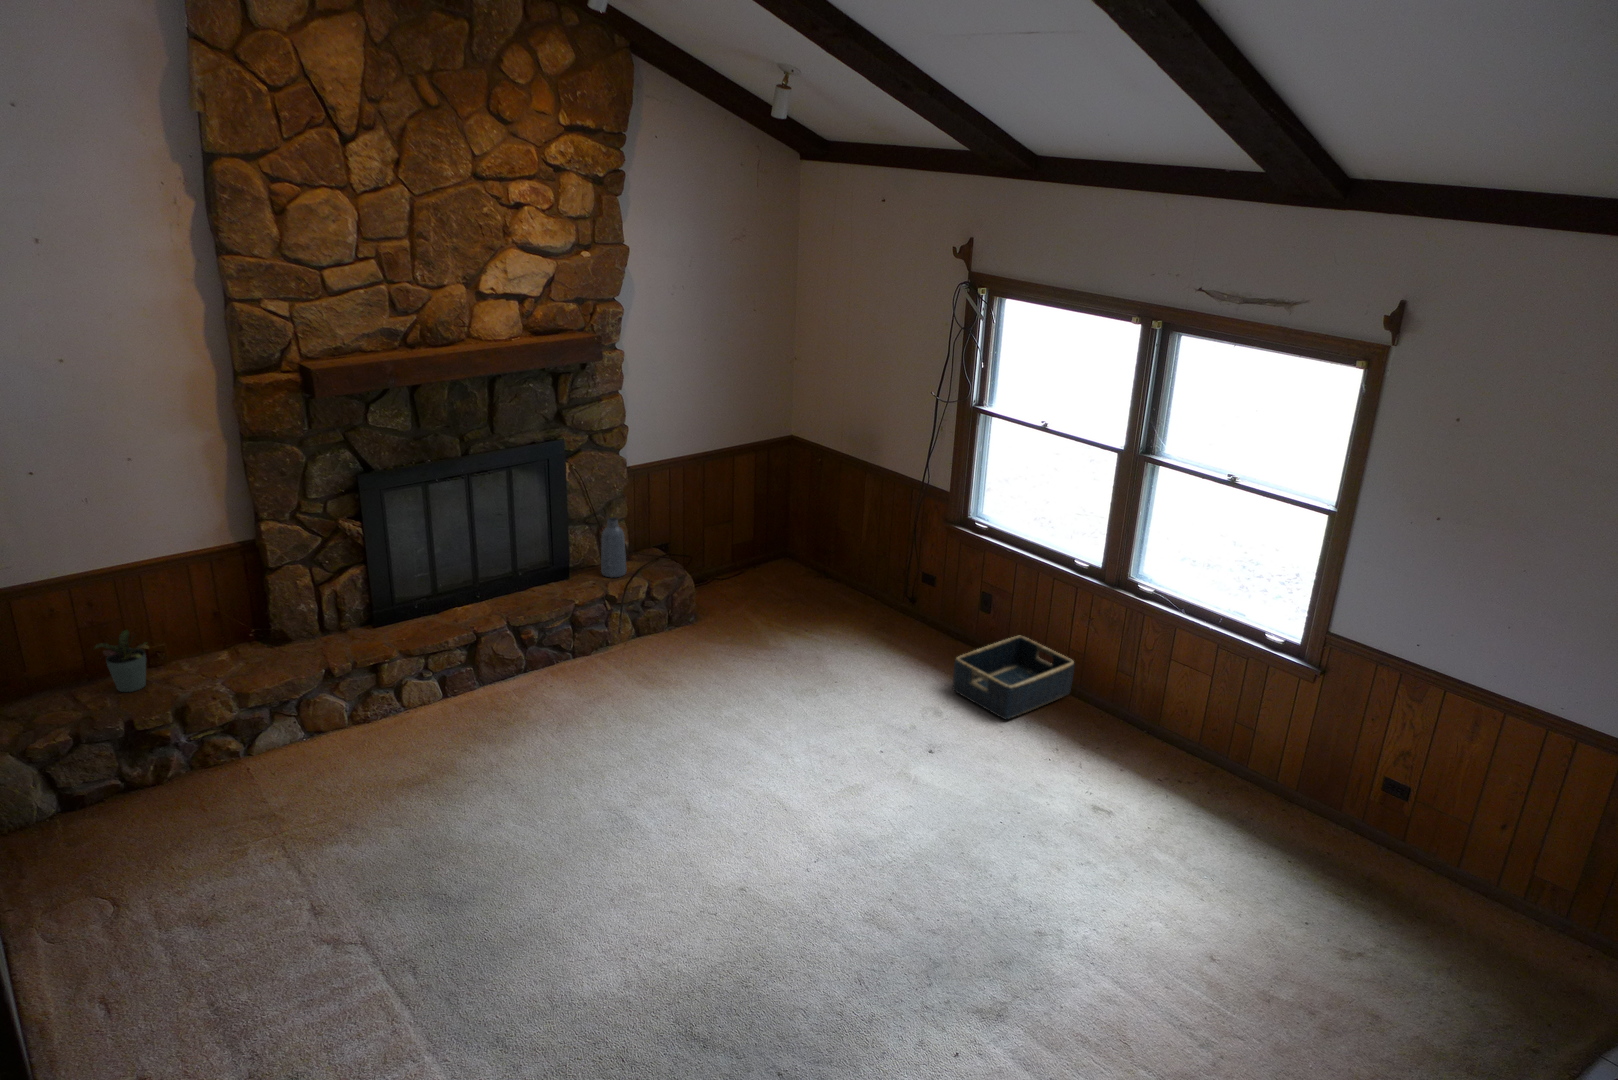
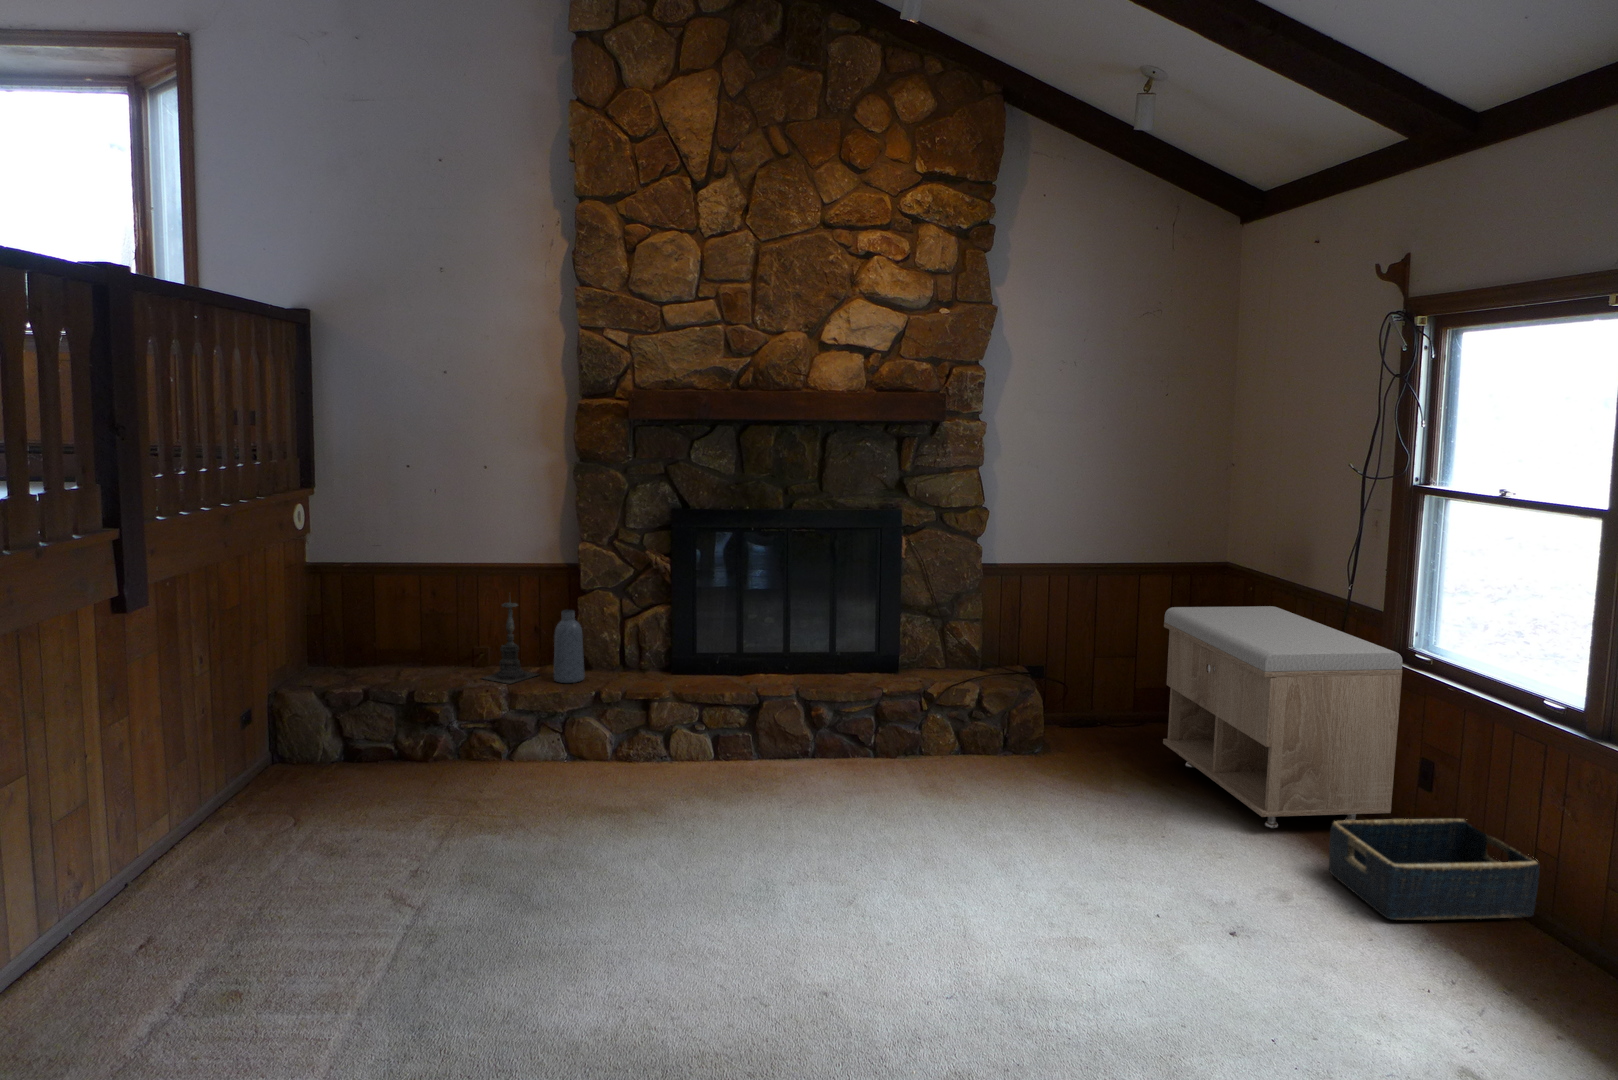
storage bench: none [789,485,973,660] -> present [1163,606,1403,828]
vase: present [601,518,626,578] -> present [554,610,584,683]
candle holder: none [180,588,243,680] -> present [483,601,538,684]
potted plant: present [95,630,149,692] -> none [418,618,462,679]

